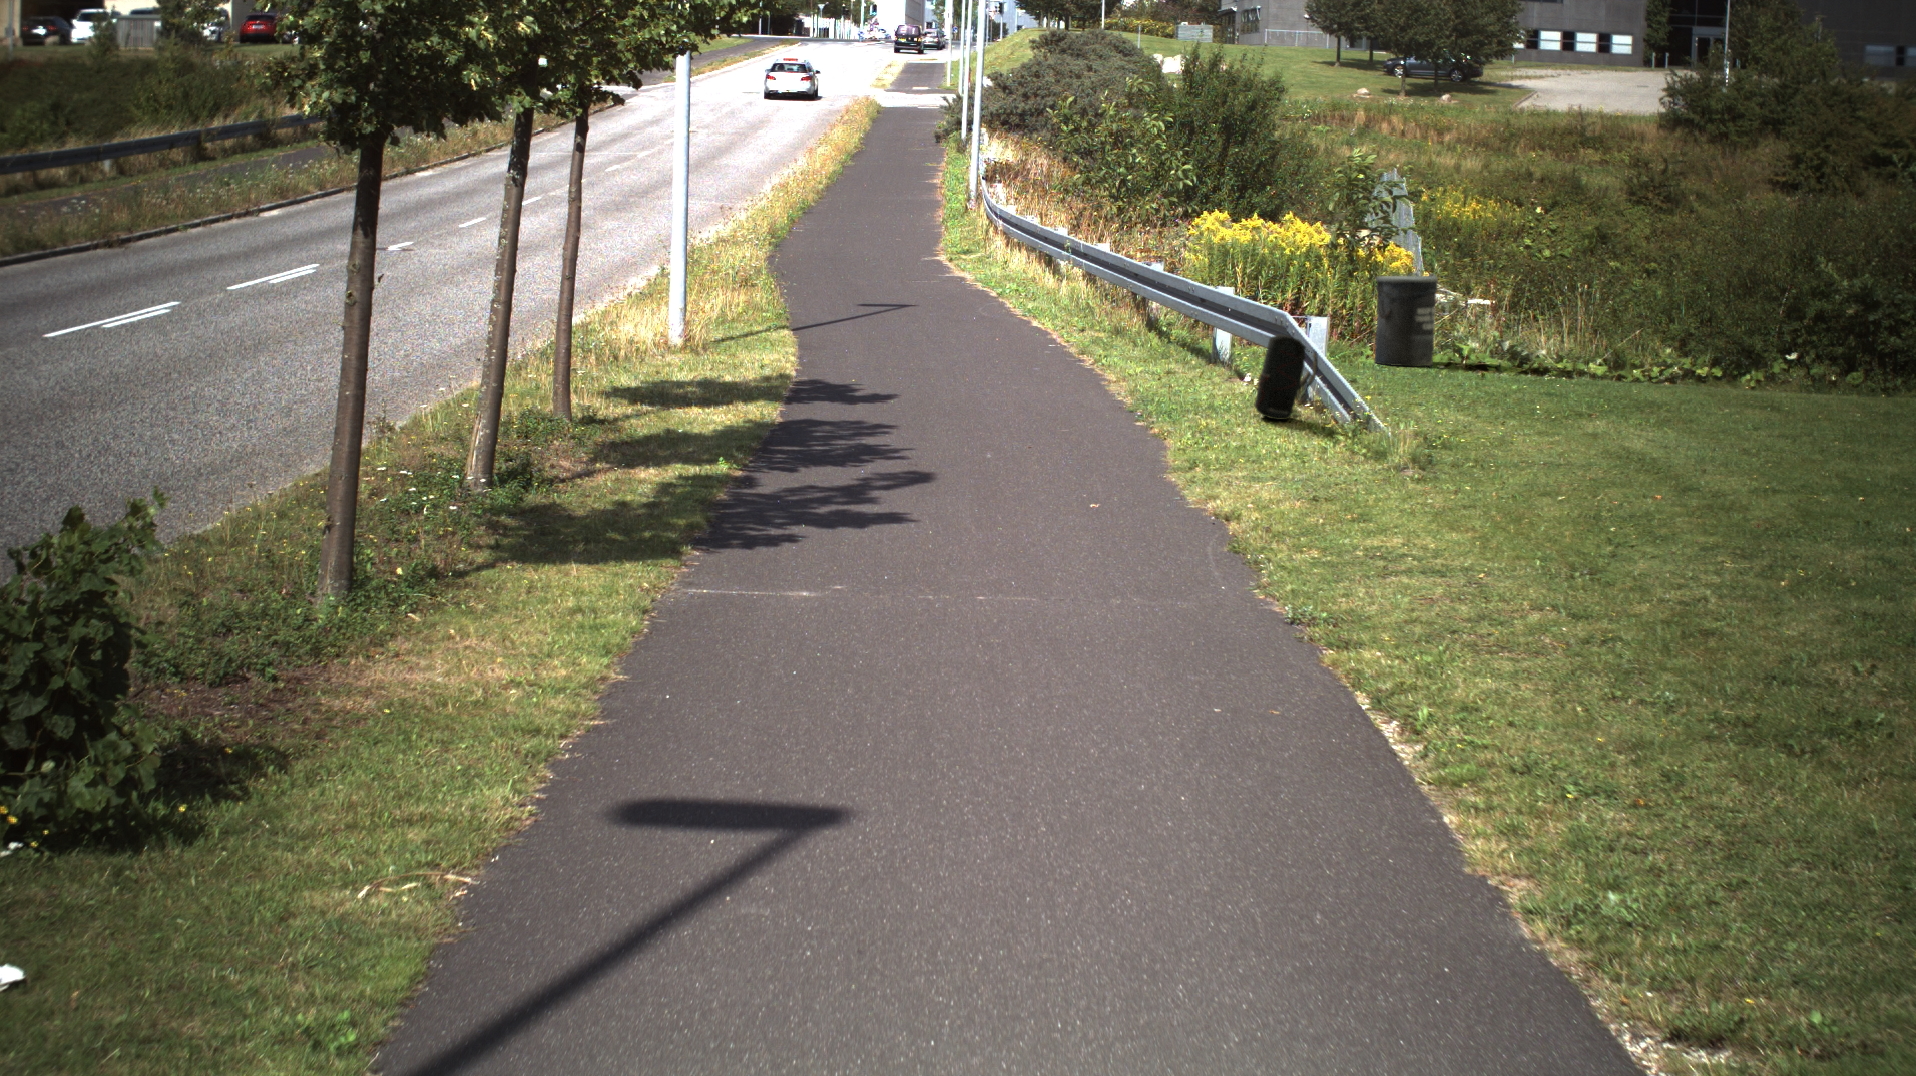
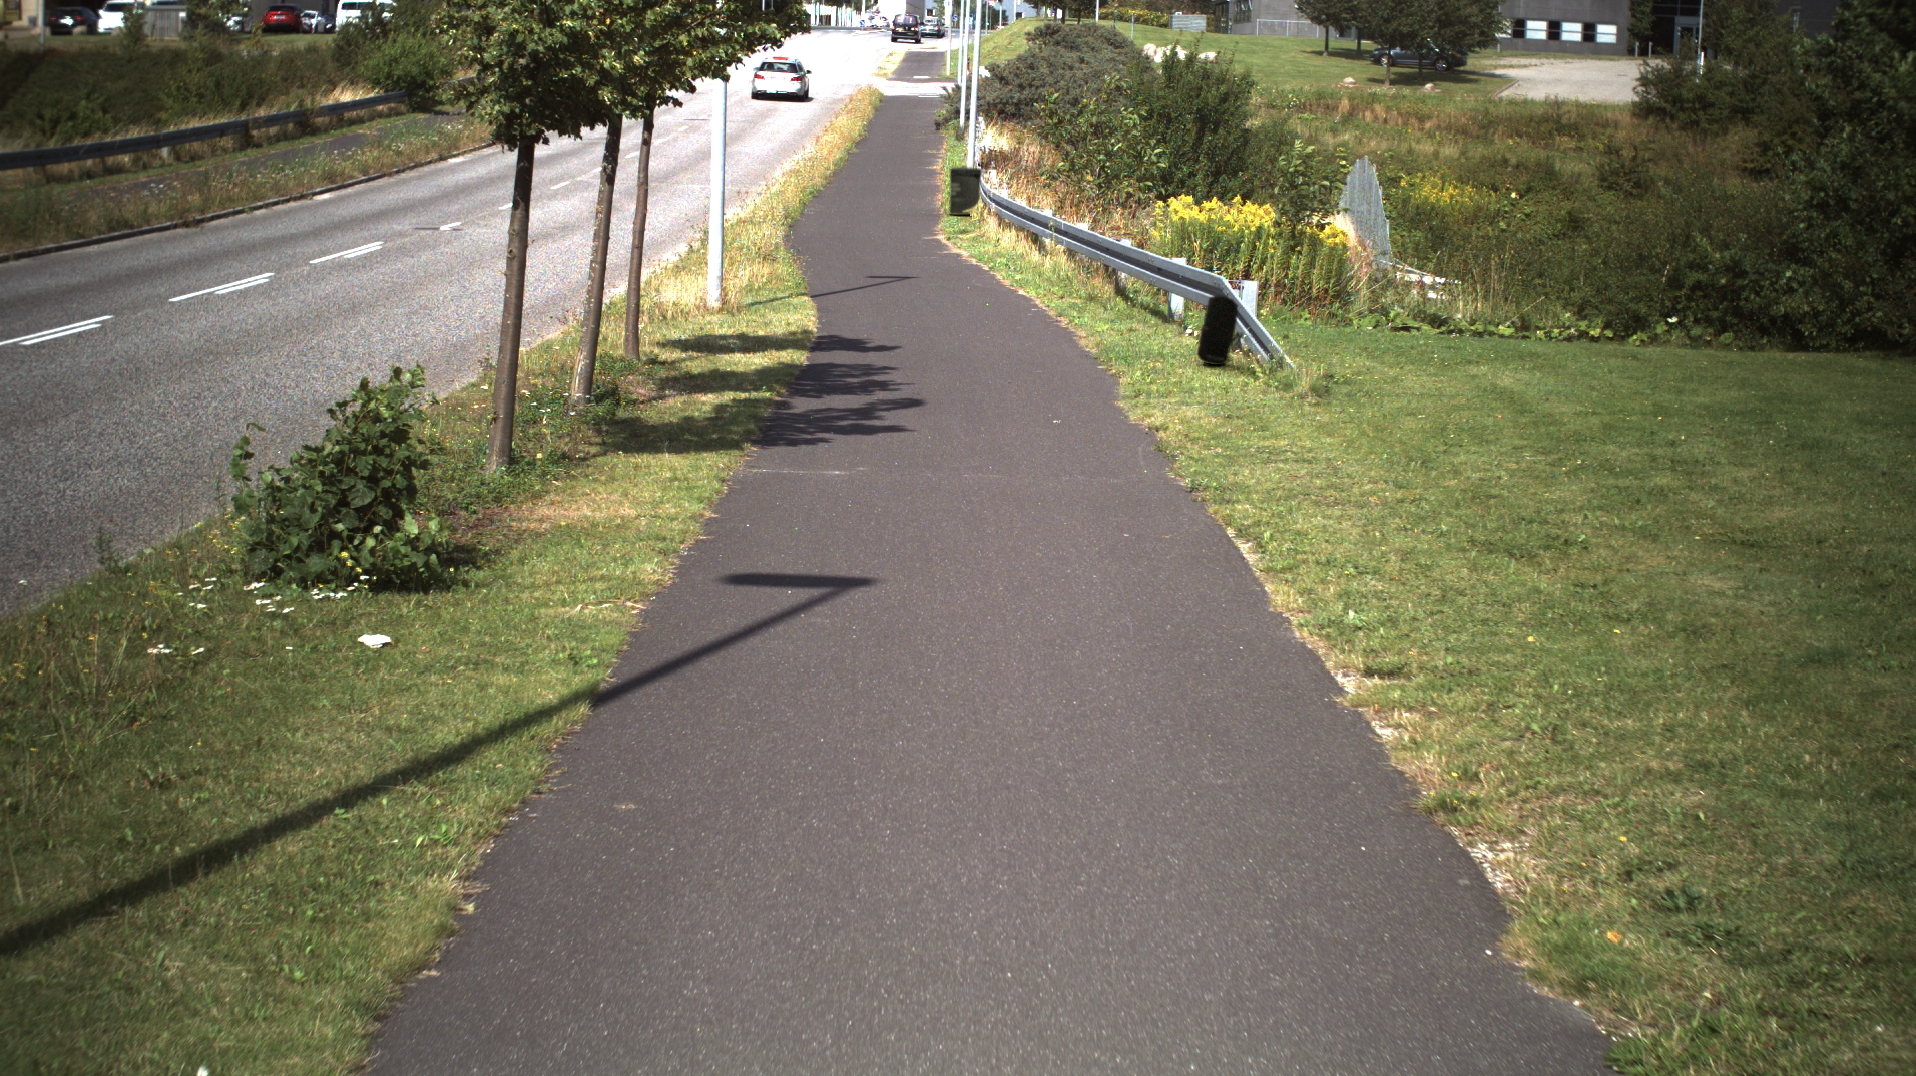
trash can: present [1375,274,1438,366] -> present [949,167,982,215]

